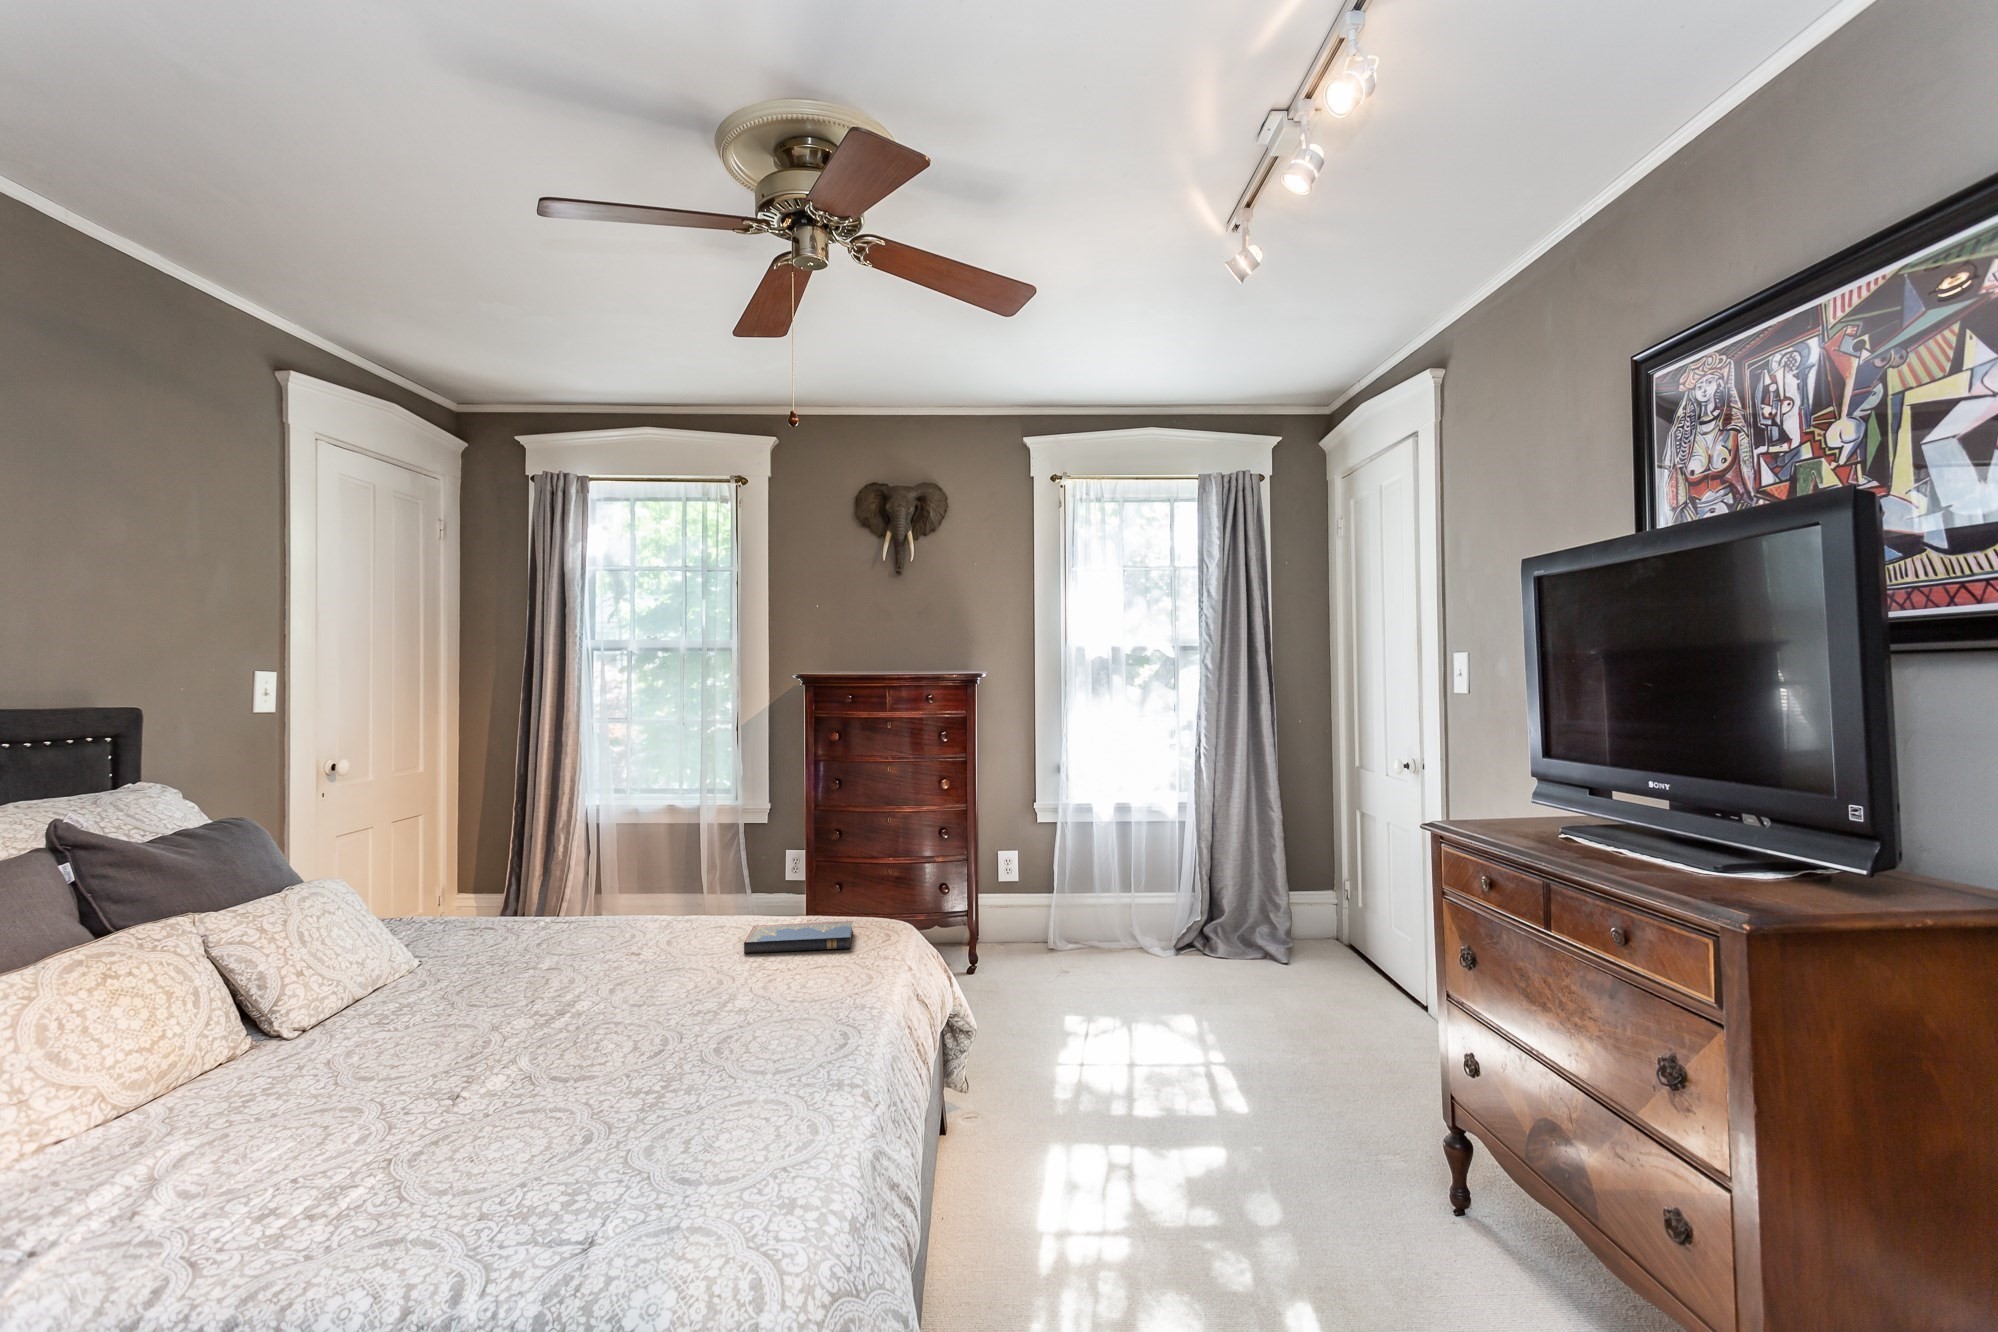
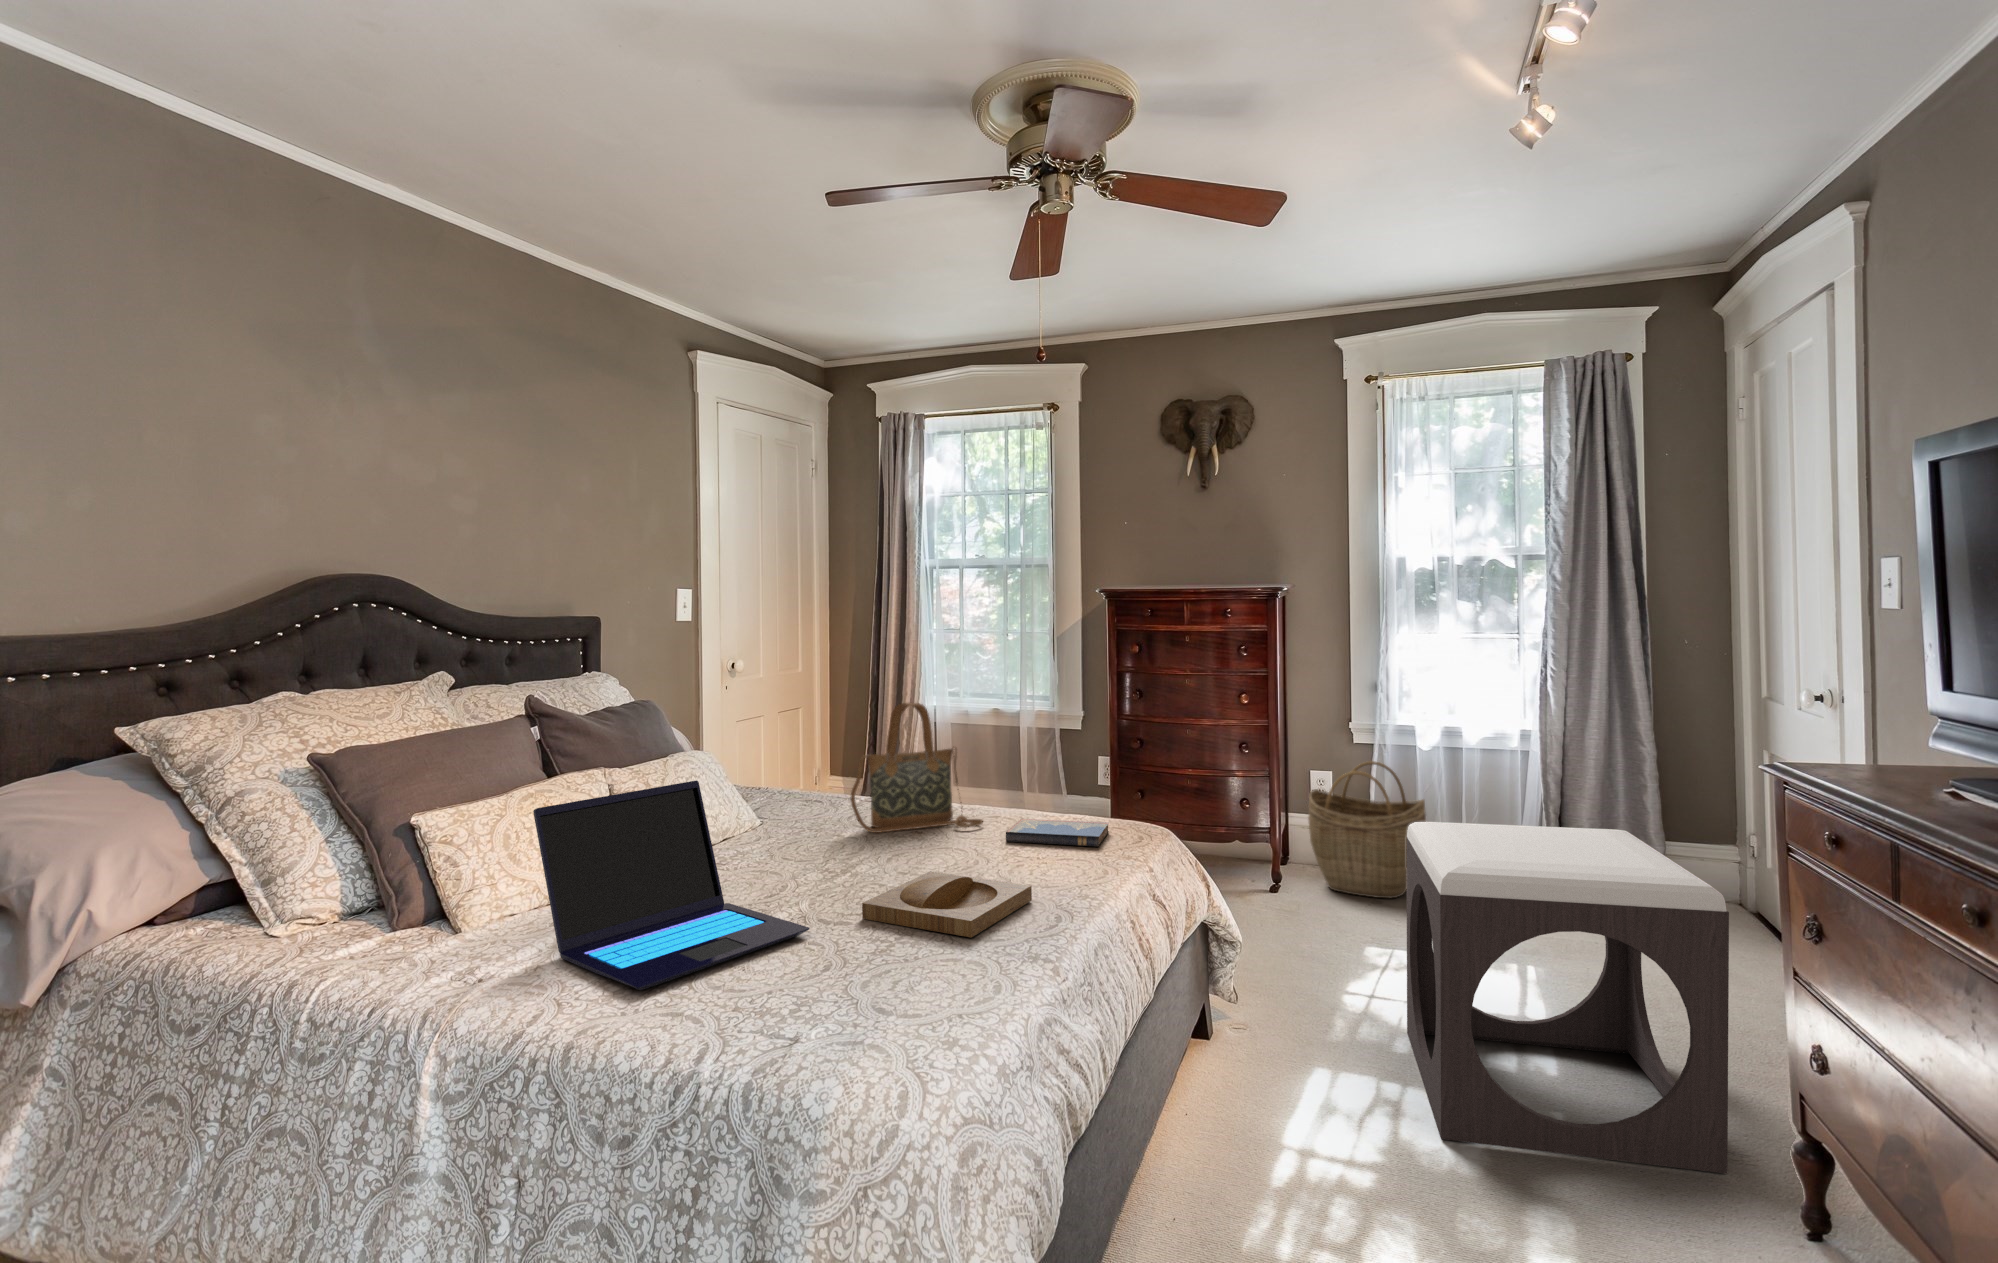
handbag: none [547,802,710,959] -> present [850,703,983,833]
woven basket: none [1004,838,1109,969] -> present [1308,761,1426,898]
footstool: none [1128,885,1415,1199] -> present [1406,822,1729,1174]
laptop: none [120,916,548,1217] -> present [533,781,810,990]
tray: none [609,998,806,1071] -> present [862,871,1032,937]

